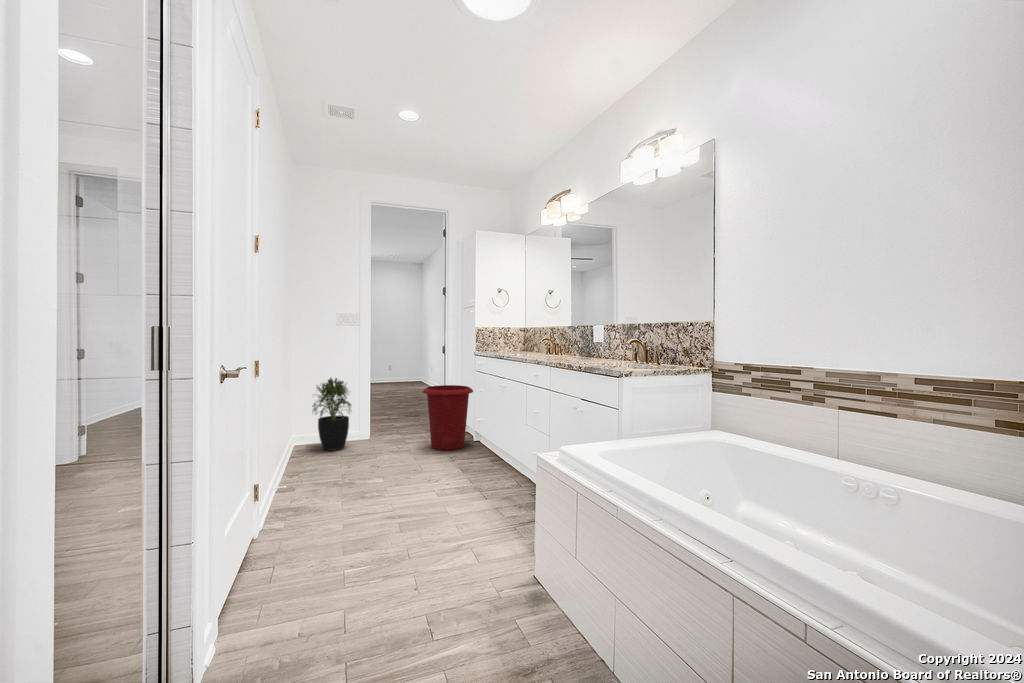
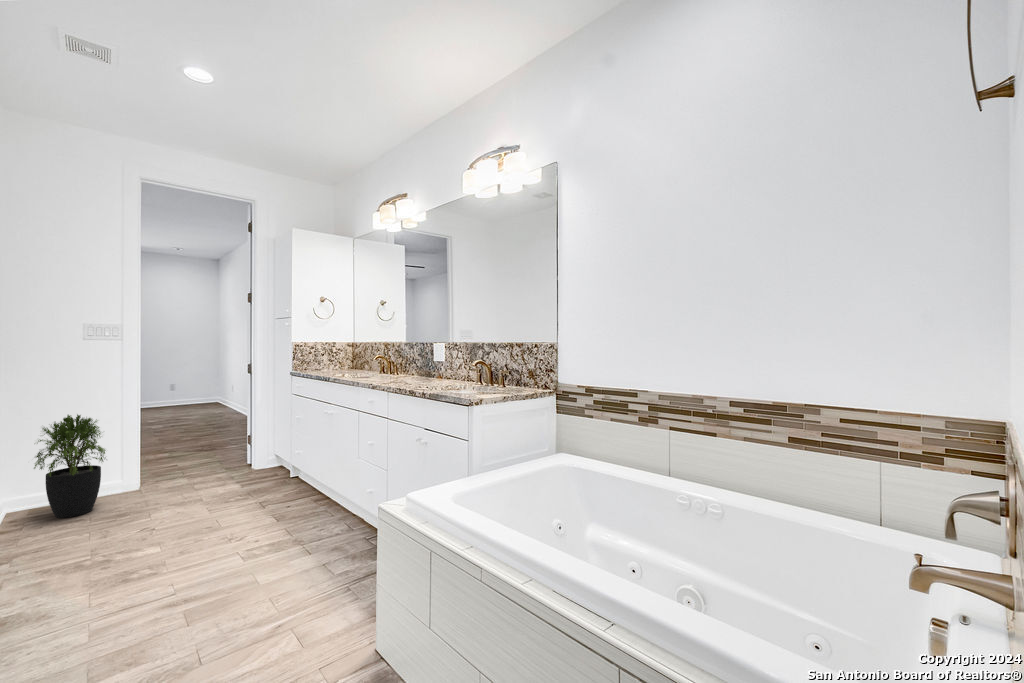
waste bin: present [423,385,473,450] -> none [218,413,289,496]

